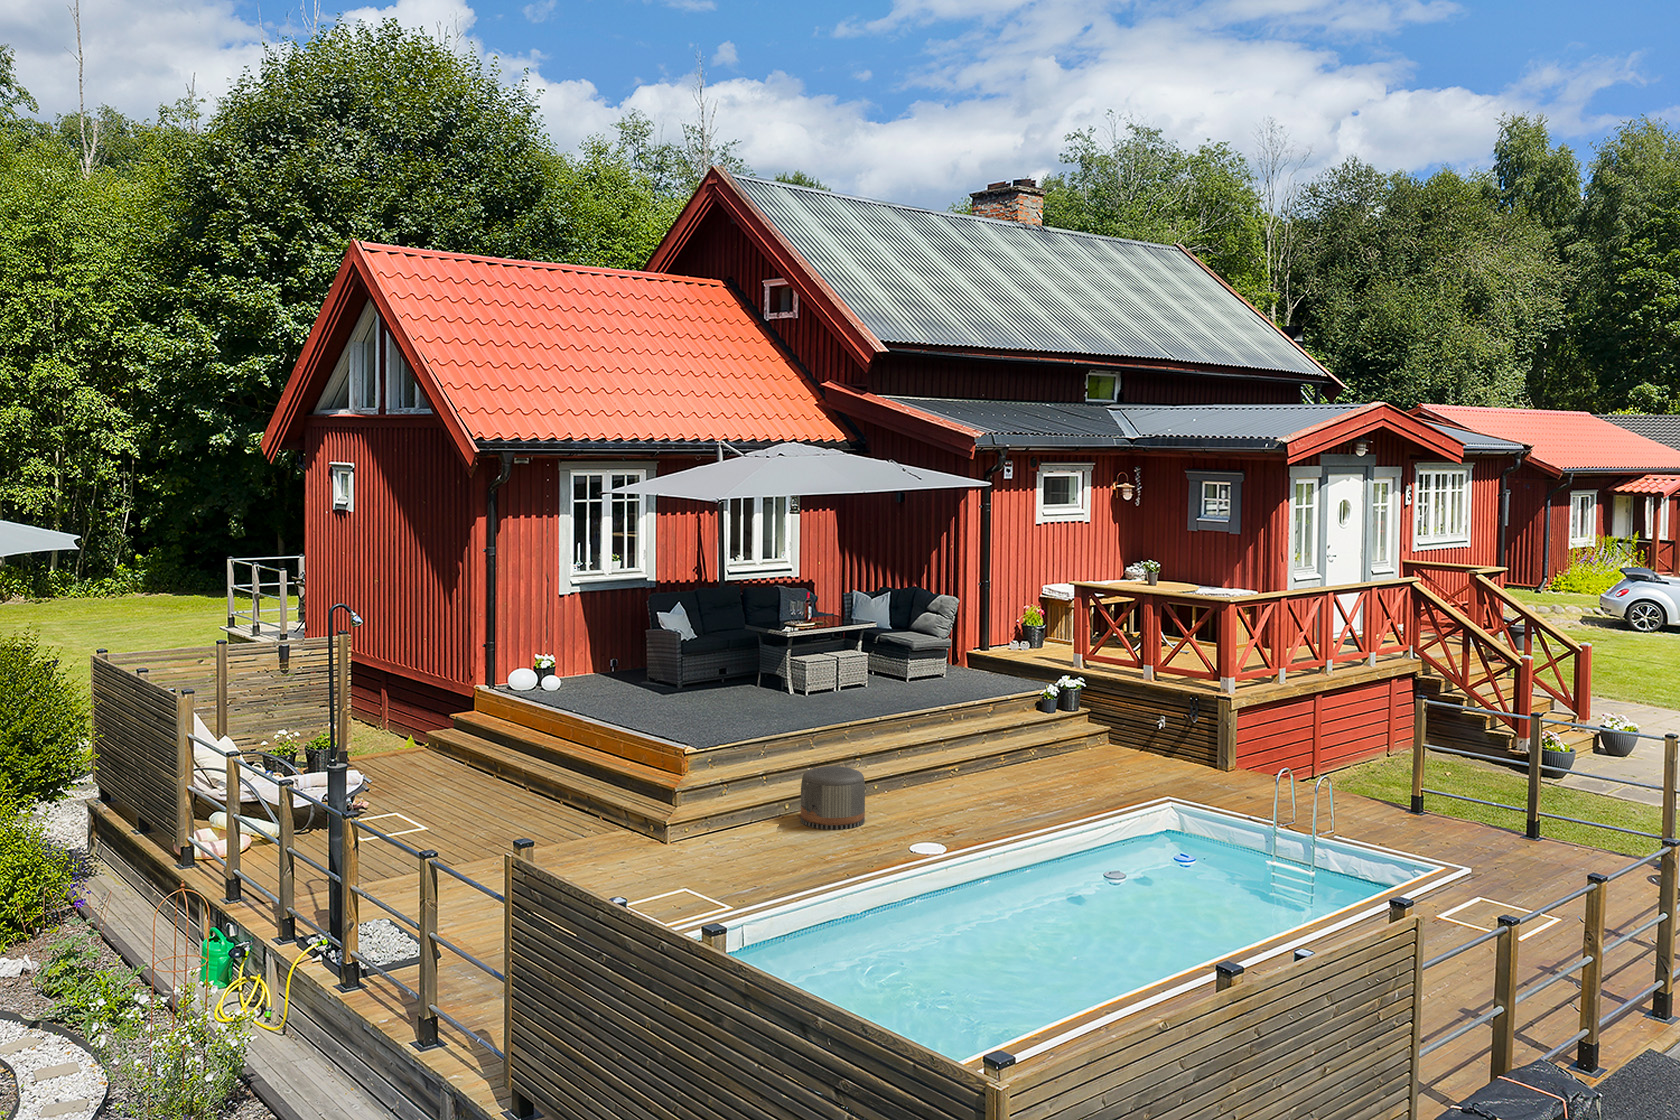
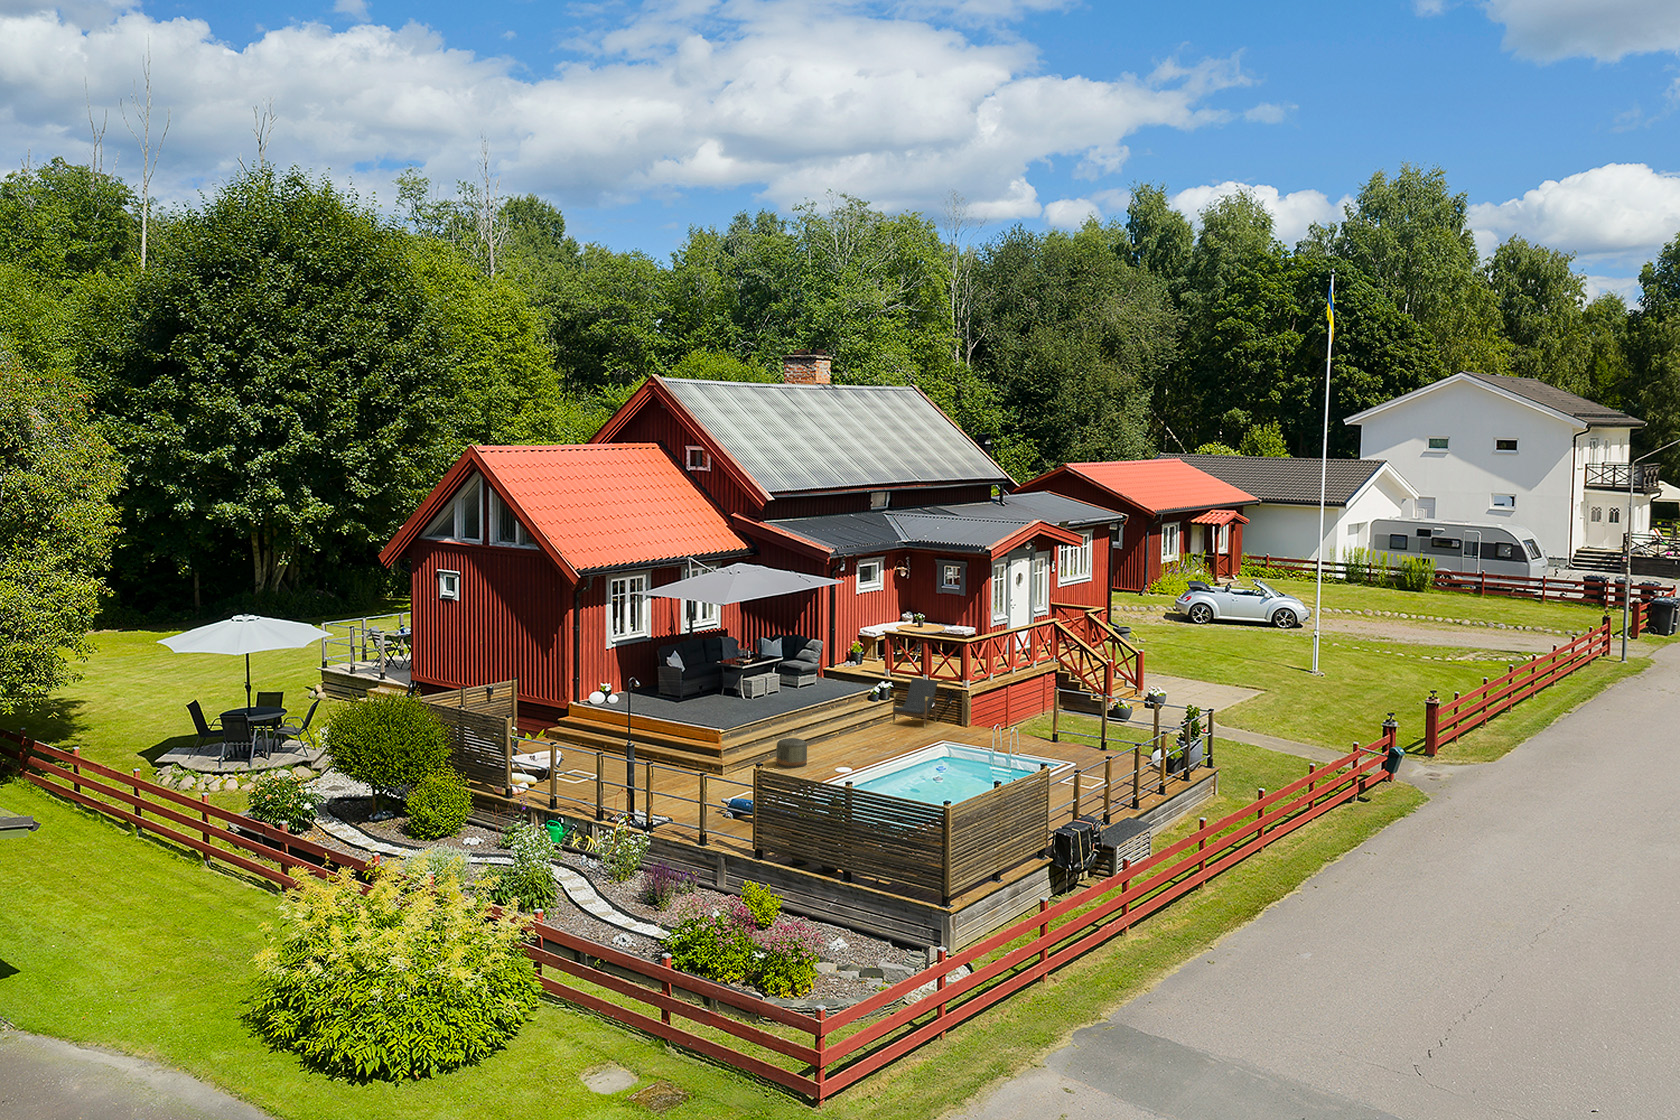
lounge chair: none [1081,670,1173,767] -> present [893,678,938,729]

